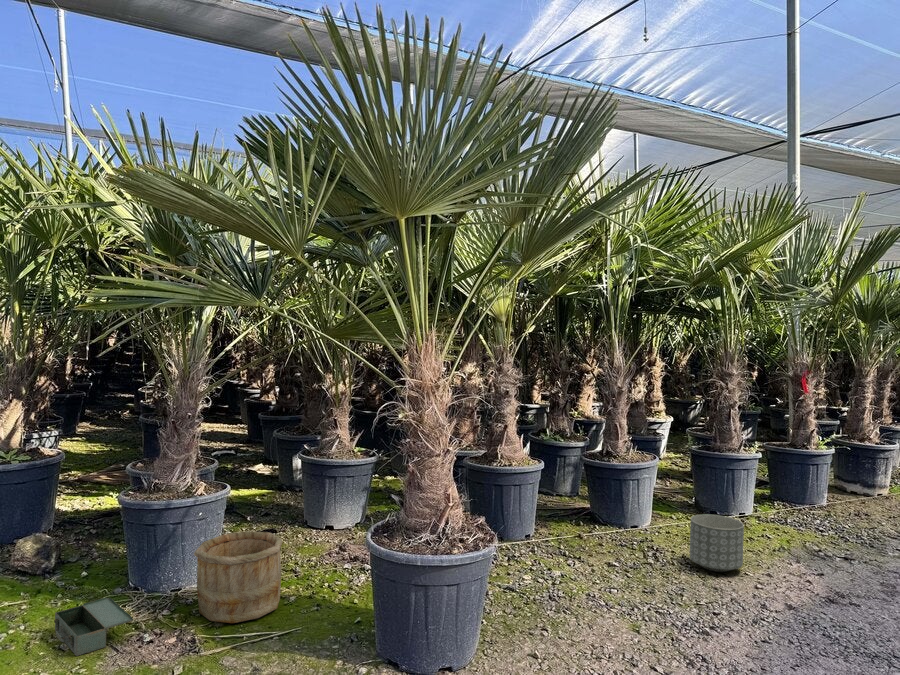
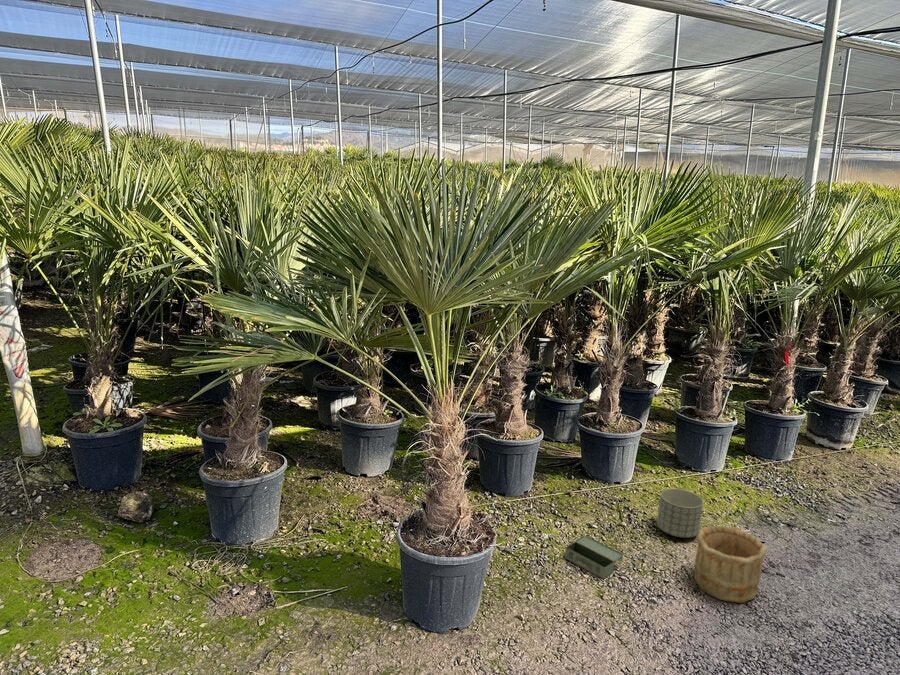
wooden bucket: present [194,531,282,623] -> present [694,526,767,603]
toolbox: present [54,598,133,656] -> present [565,536,624,579]

